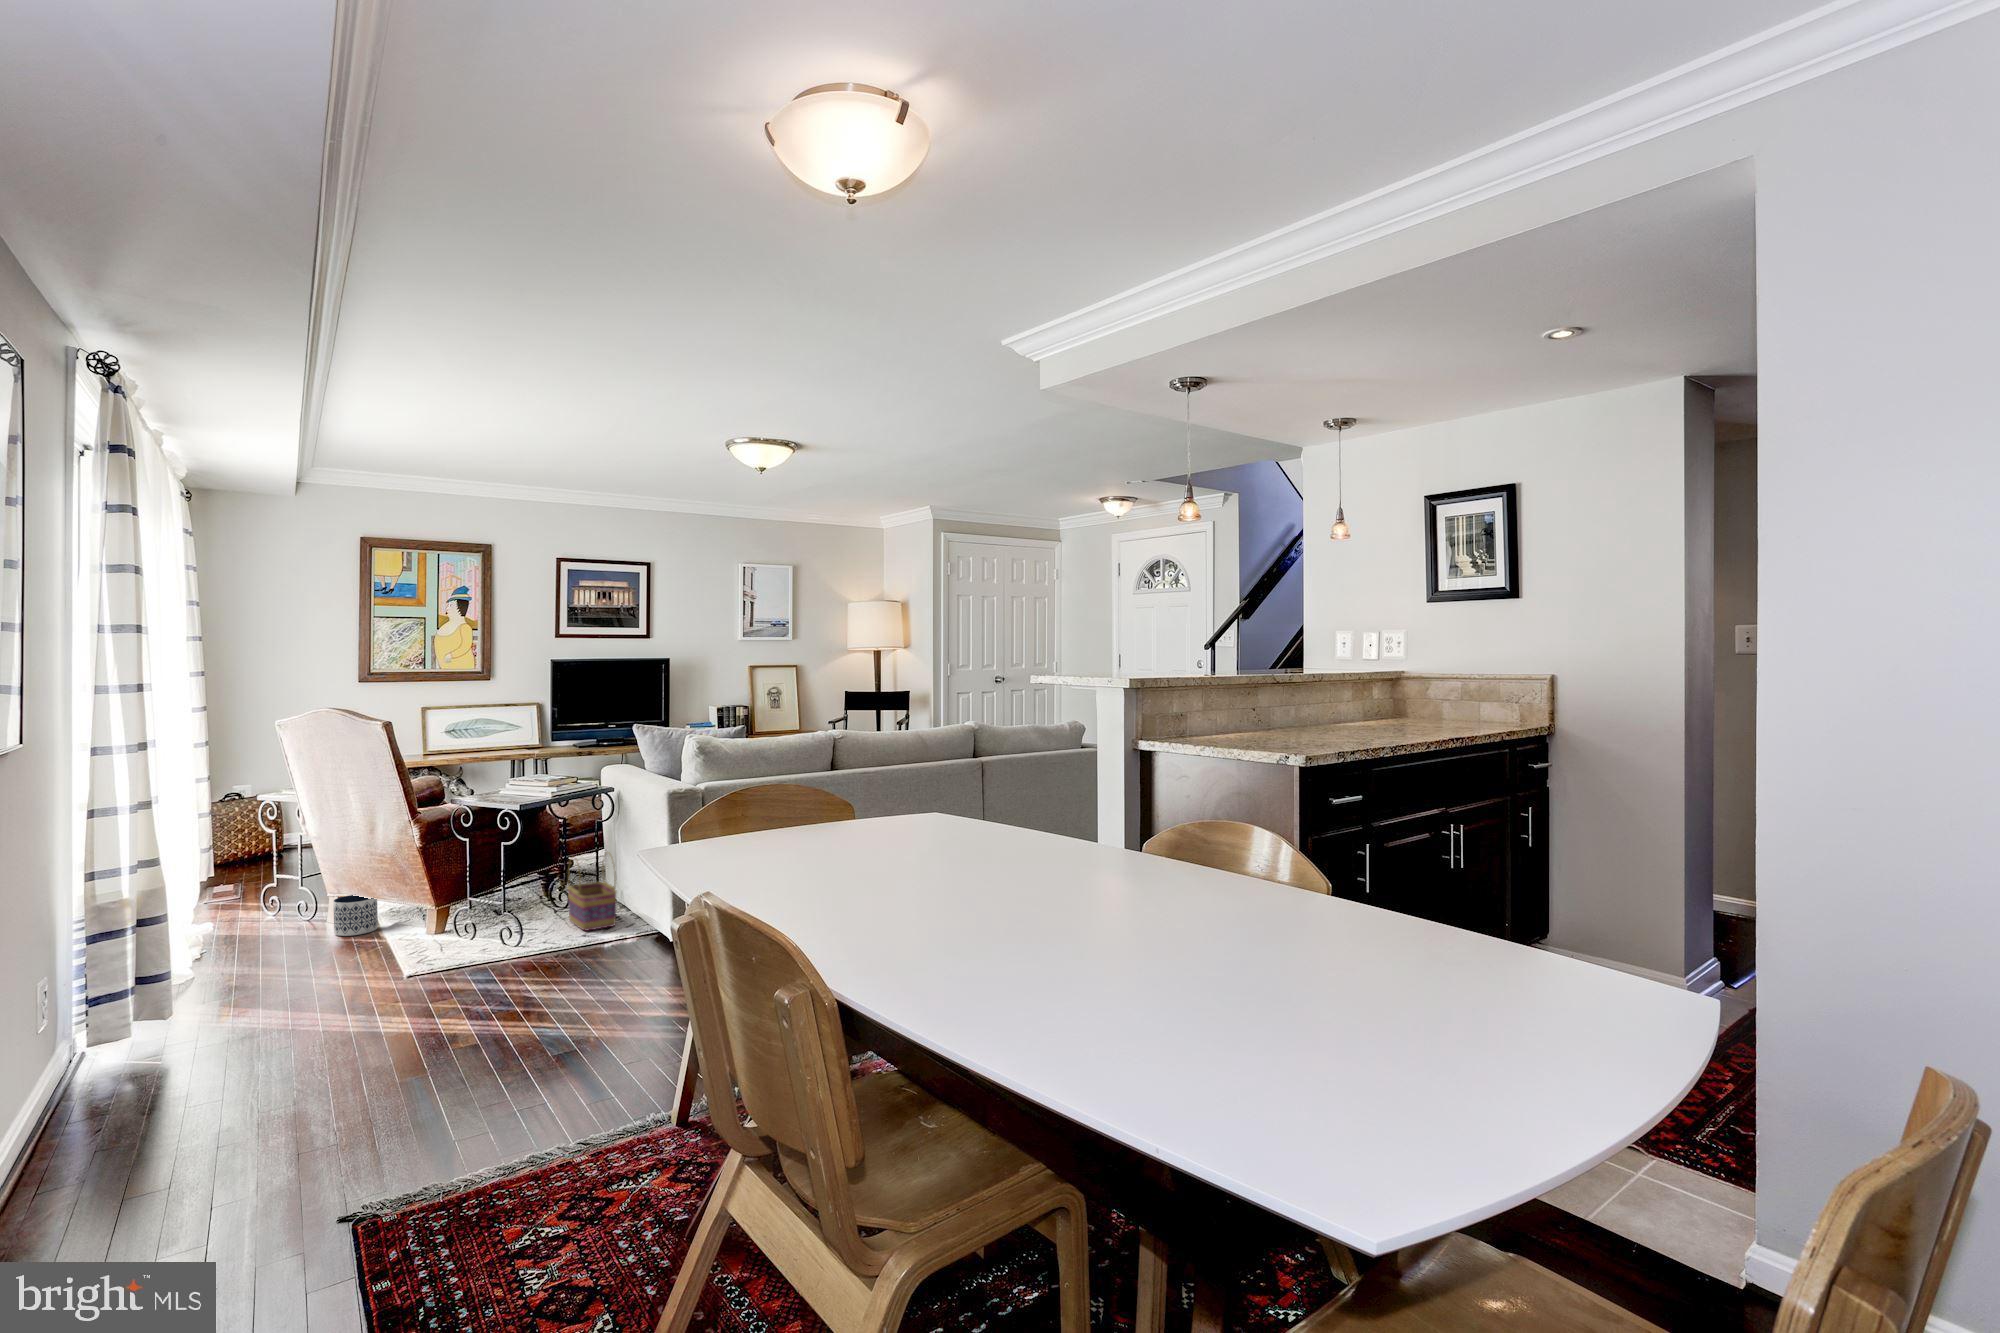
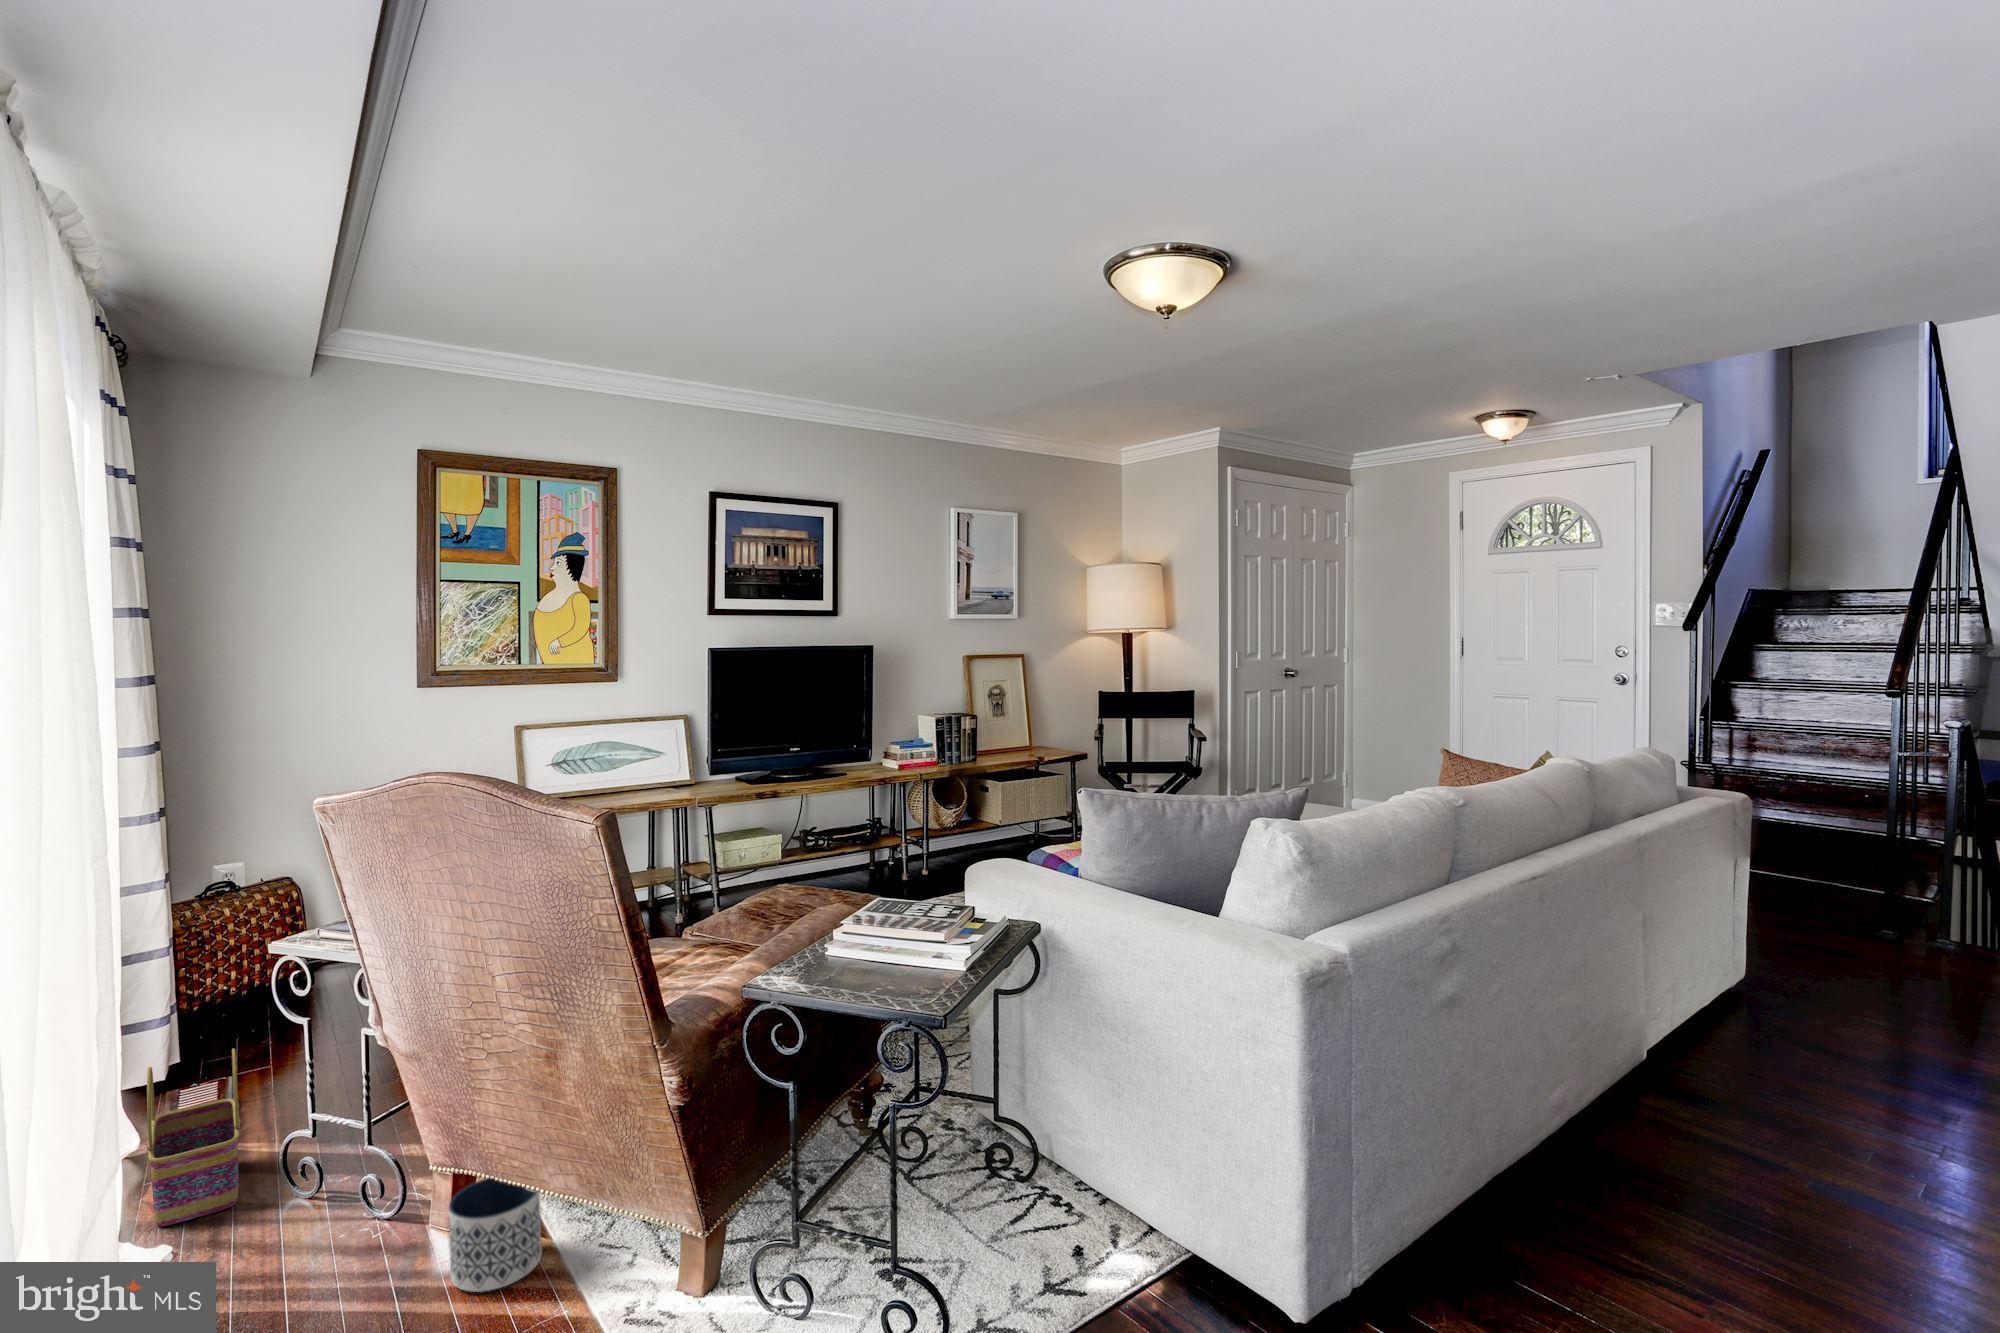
basket: present [568,881,617,931] -> present [147,1048,241,1226]

